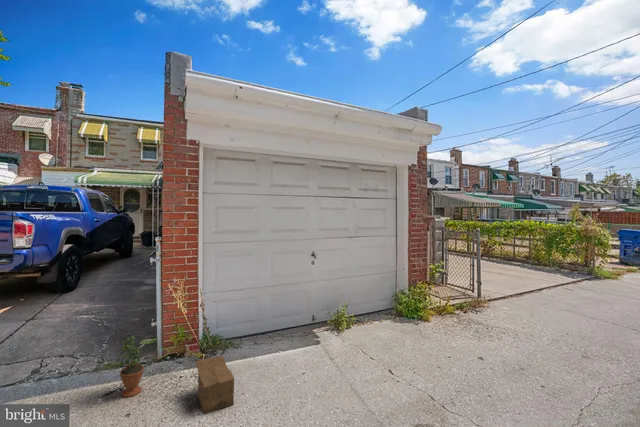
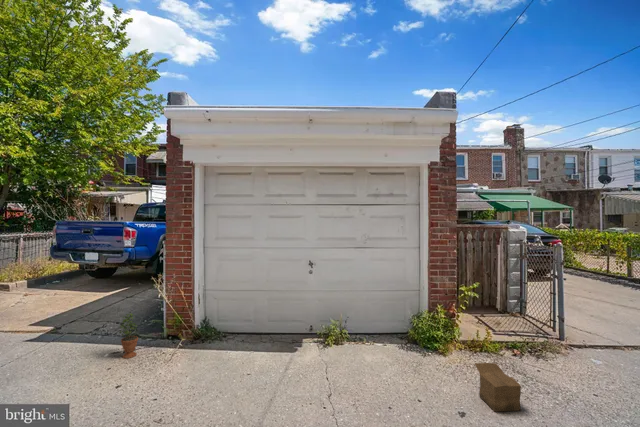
cardboard box: present [196,356,234,414] -> present [475,363,521,412]

